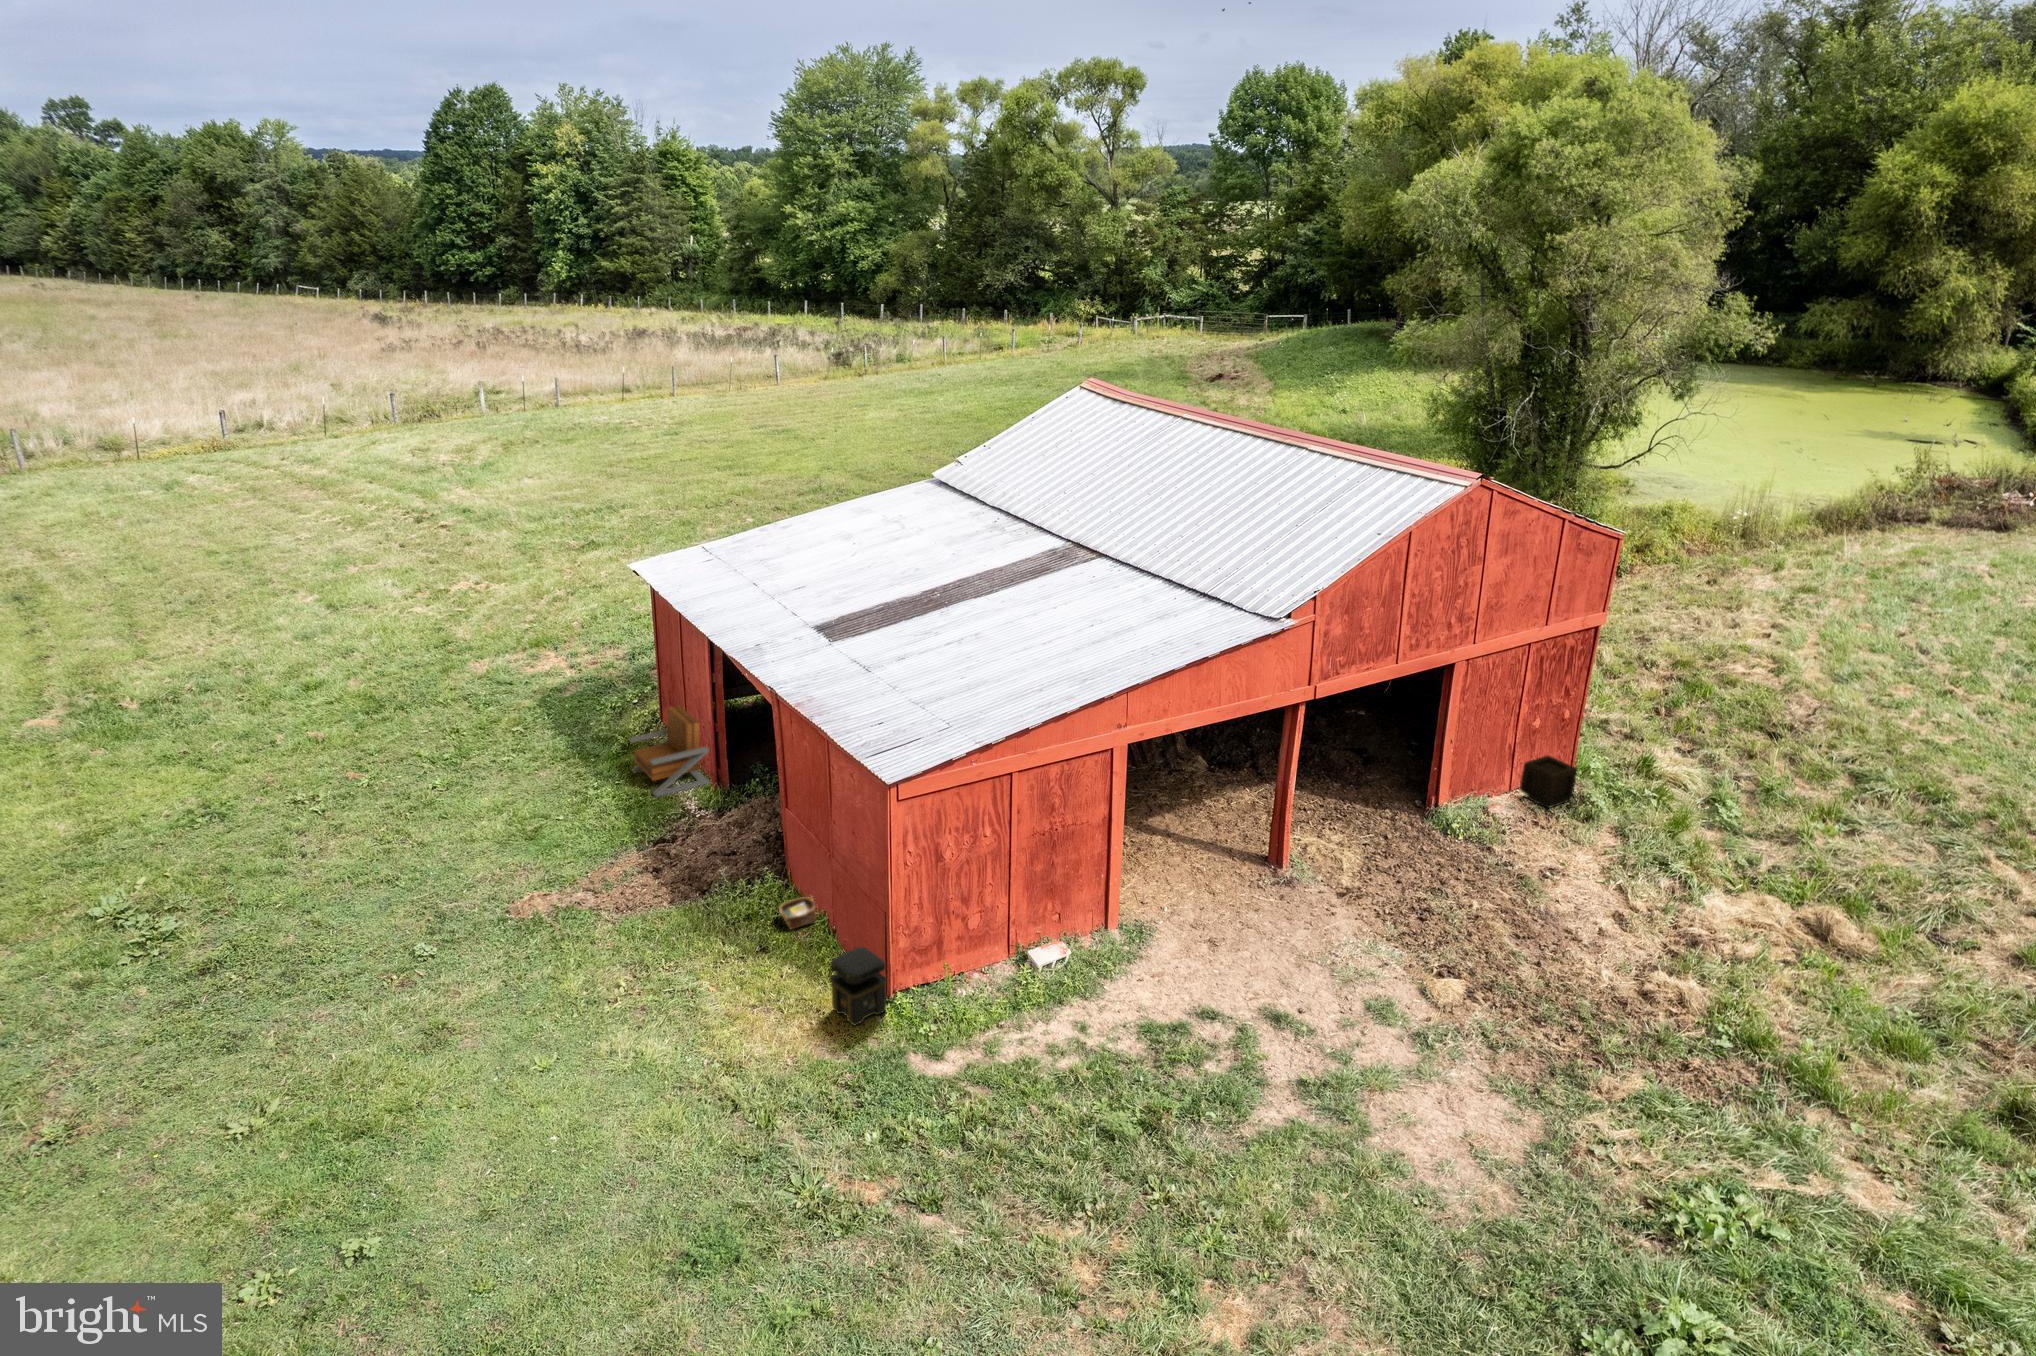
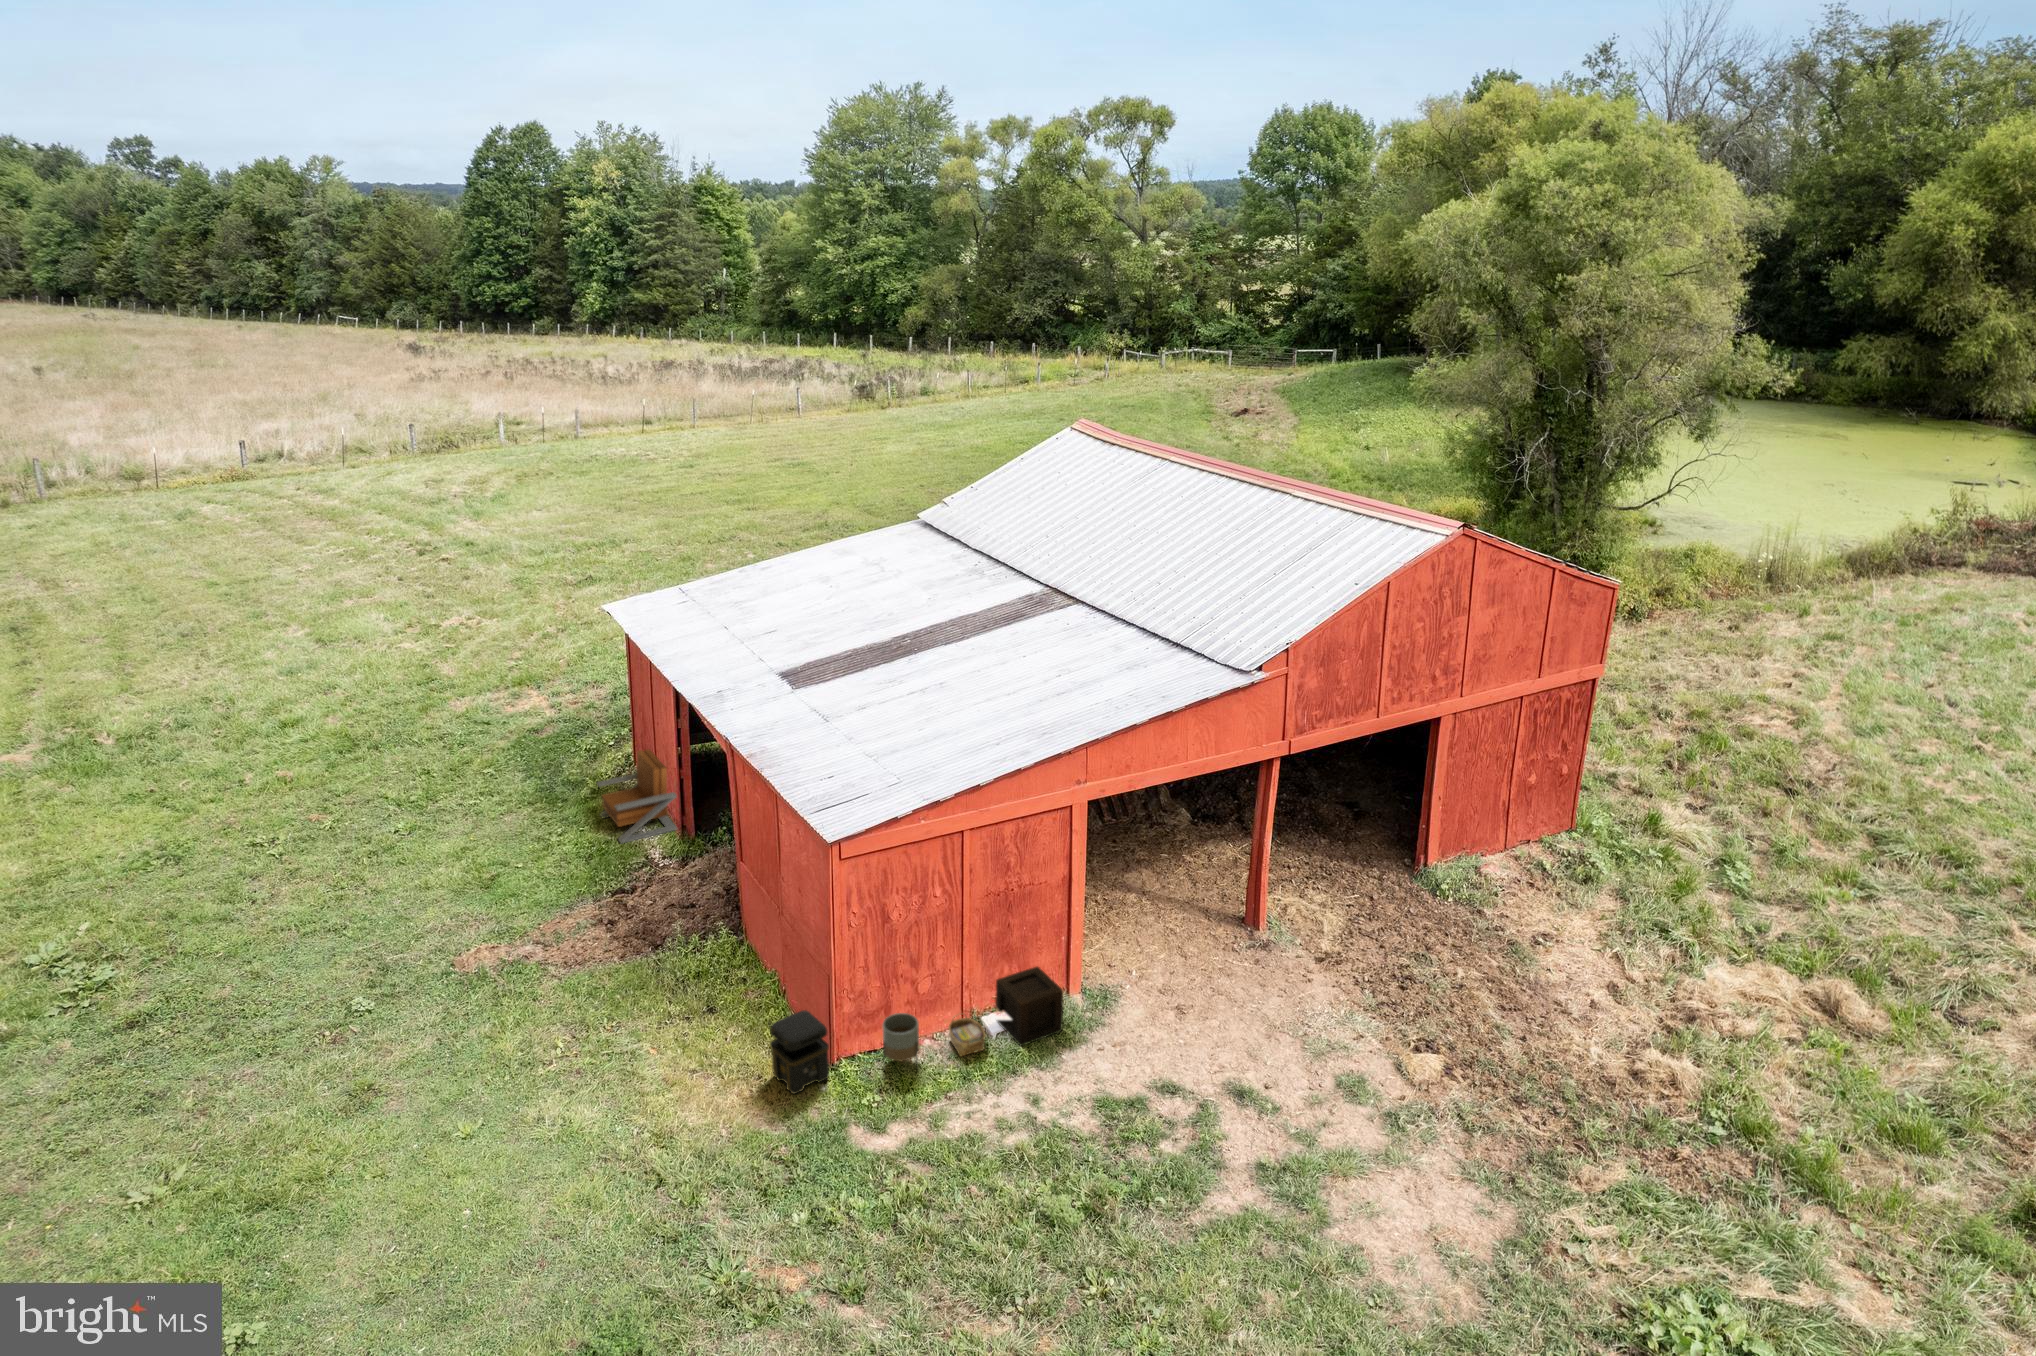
wooden crate: present [1520,755,1578,809] -> present [995,967,1063,1046]
woven basket: present [779,897,816,930] -> present [948,1014,986,1056]
planter: none [937,948,971,1003] -> present [882,1013,919,1065]

